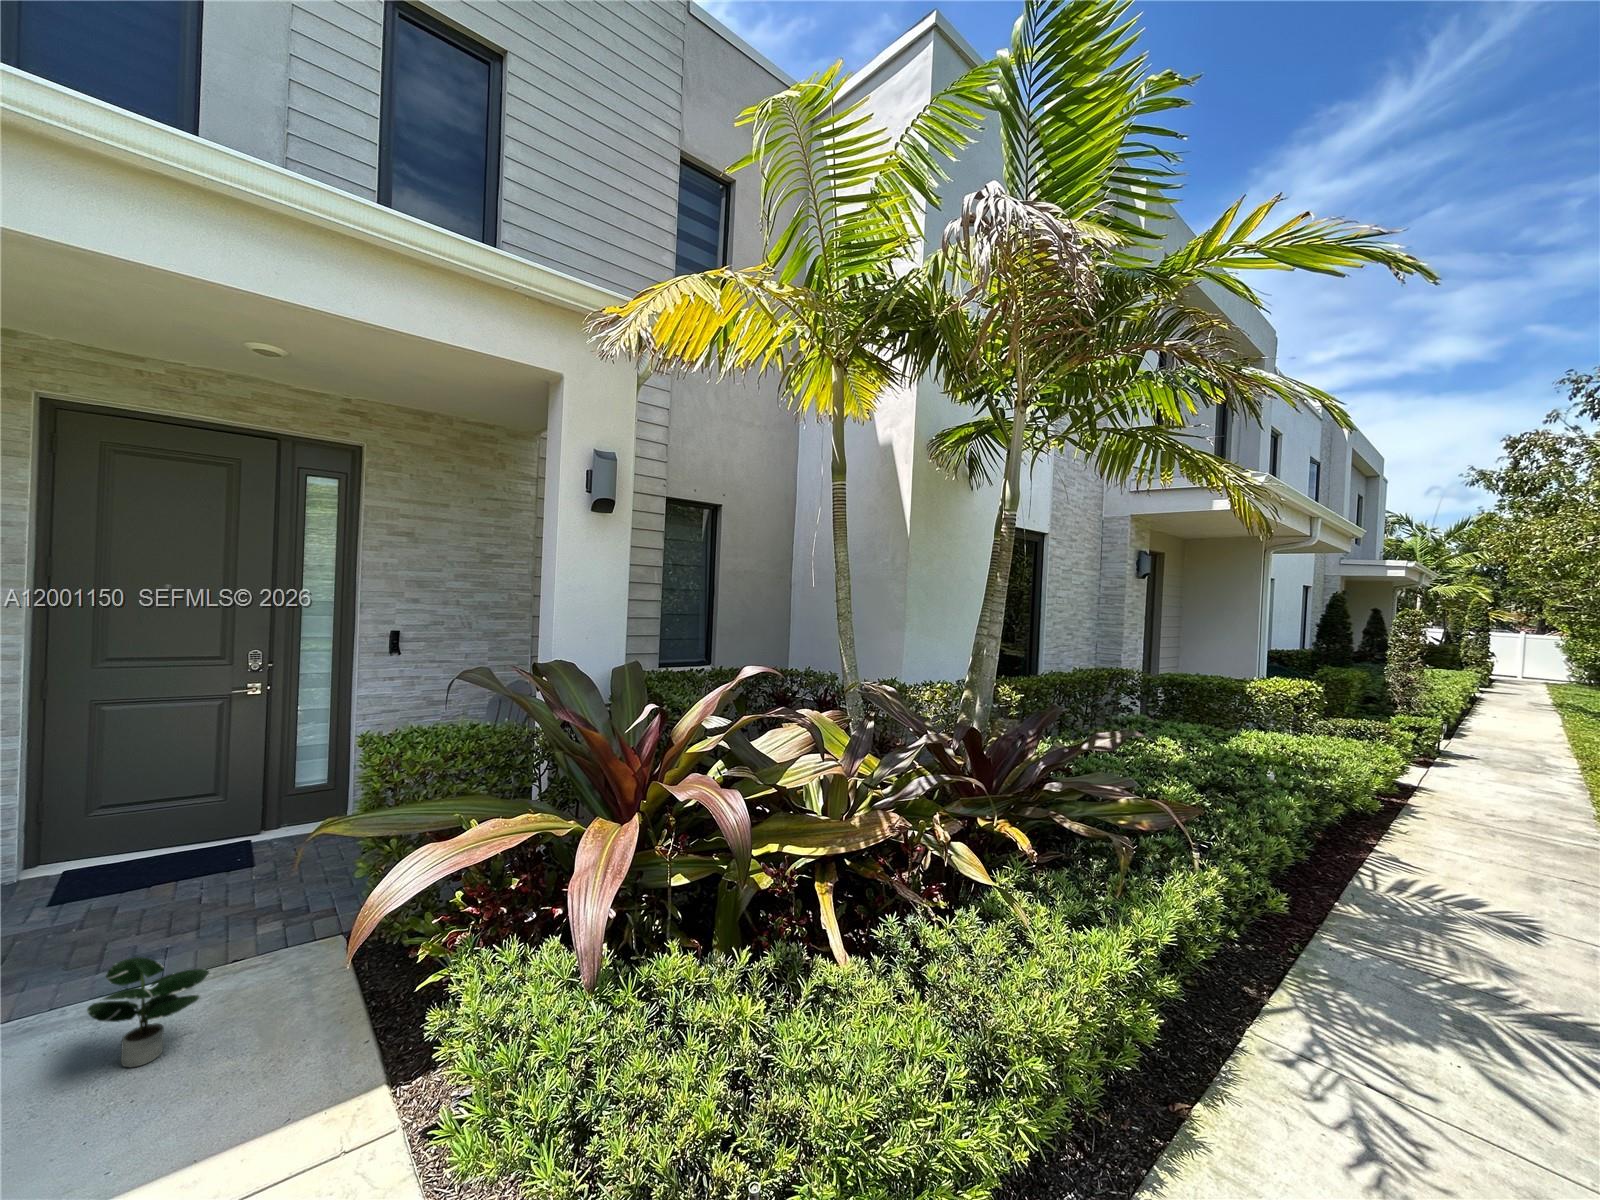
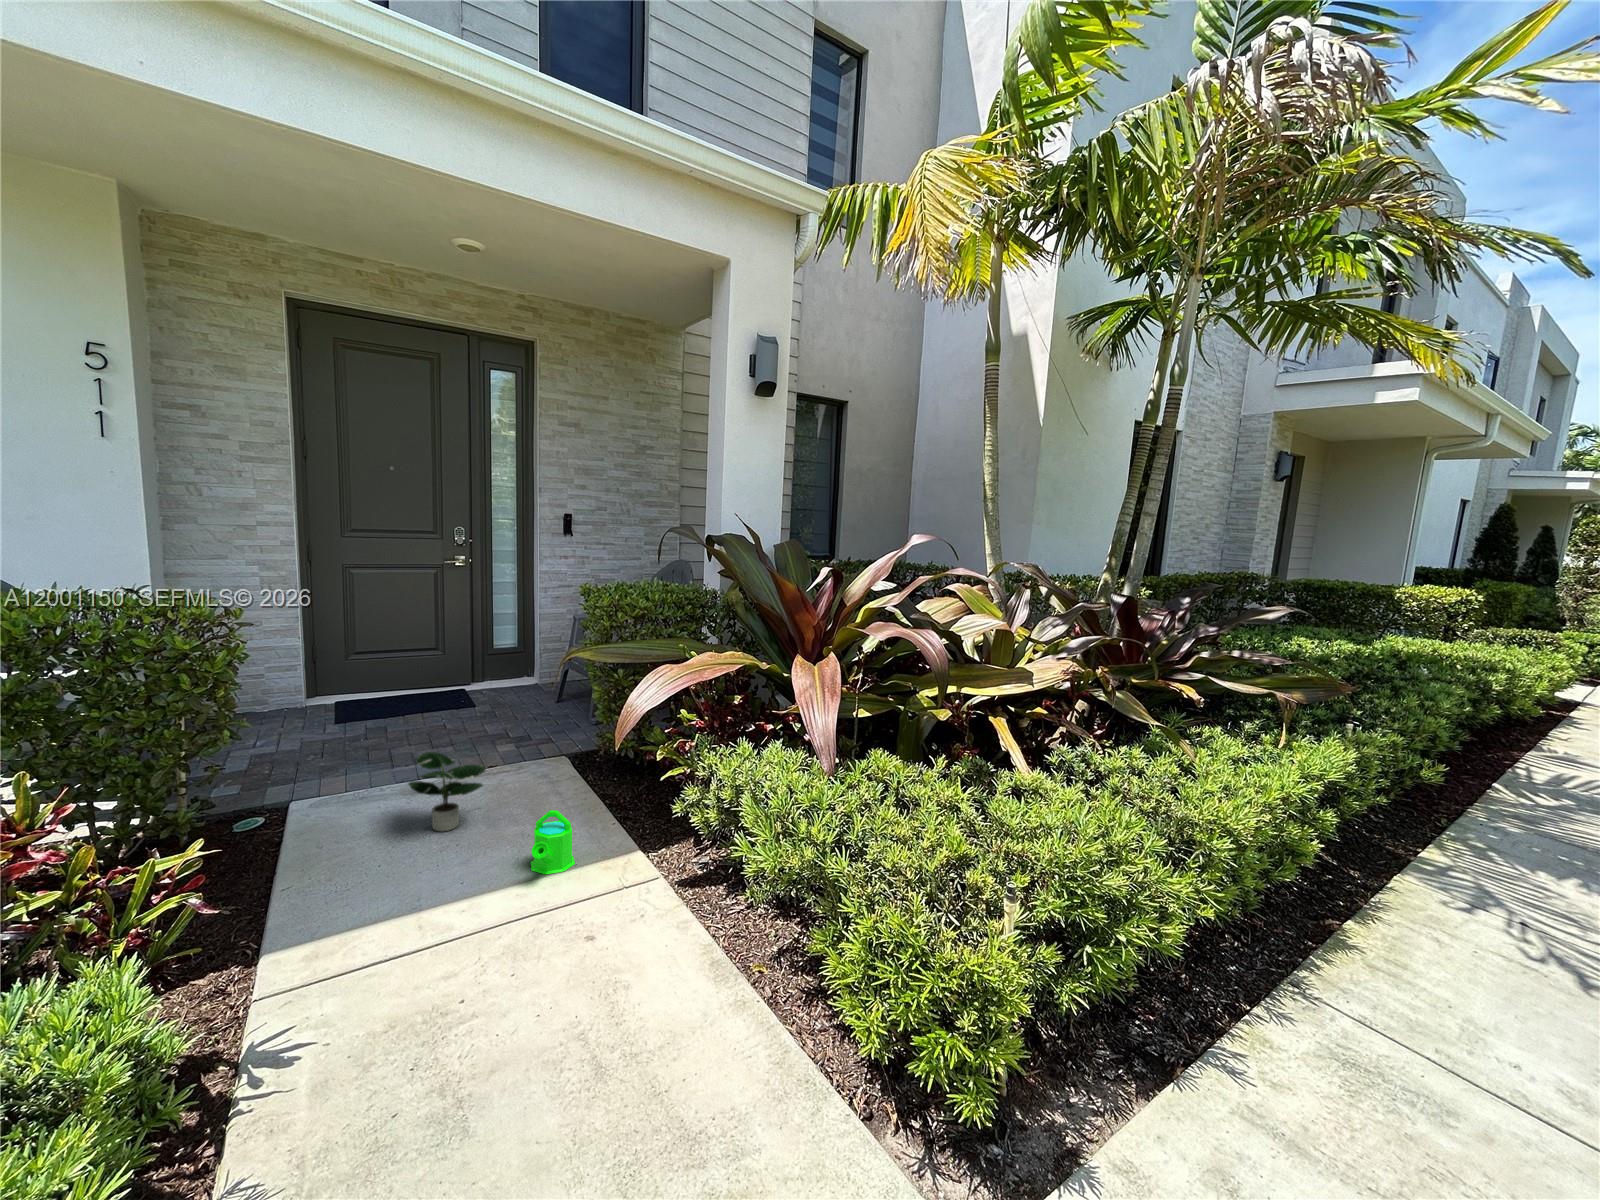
watering can: none [226,1038,301,1130] -> present [531,810,575,874]

